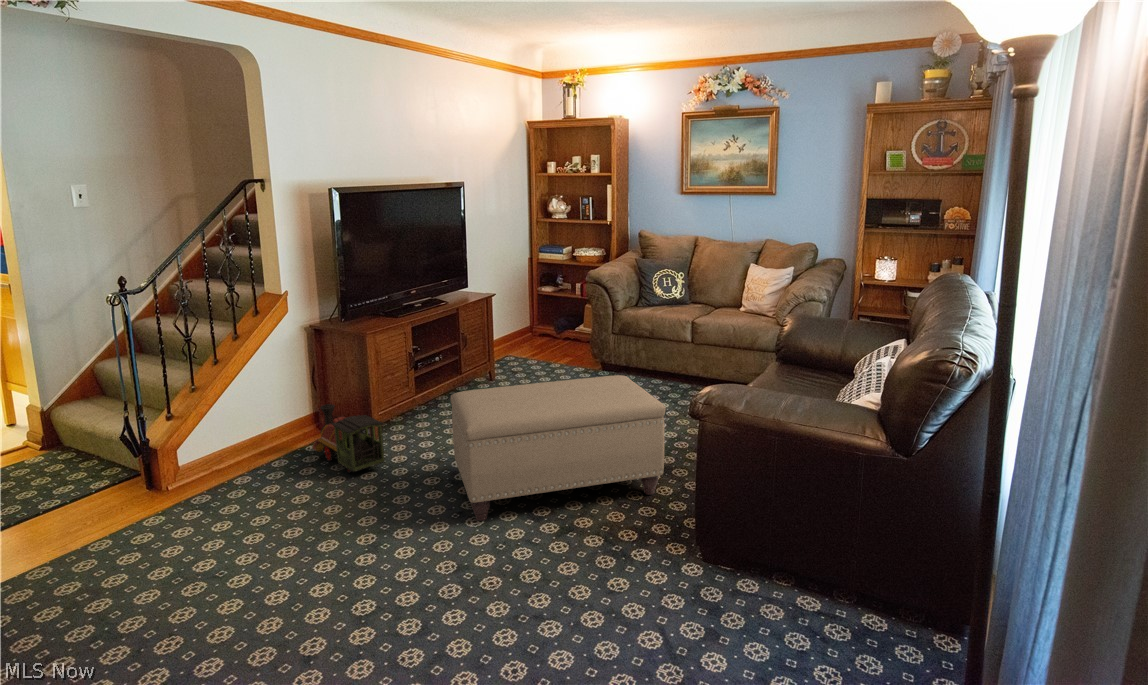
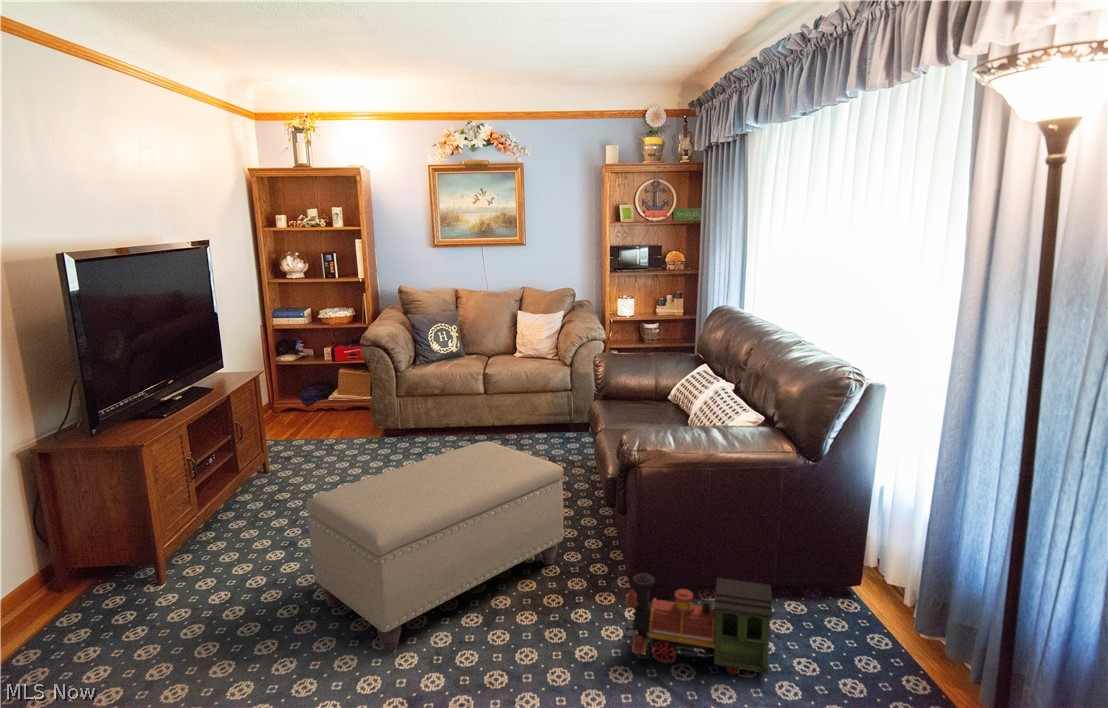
toy train: present [313,404,385,473] -> present [623,573,773,676]

